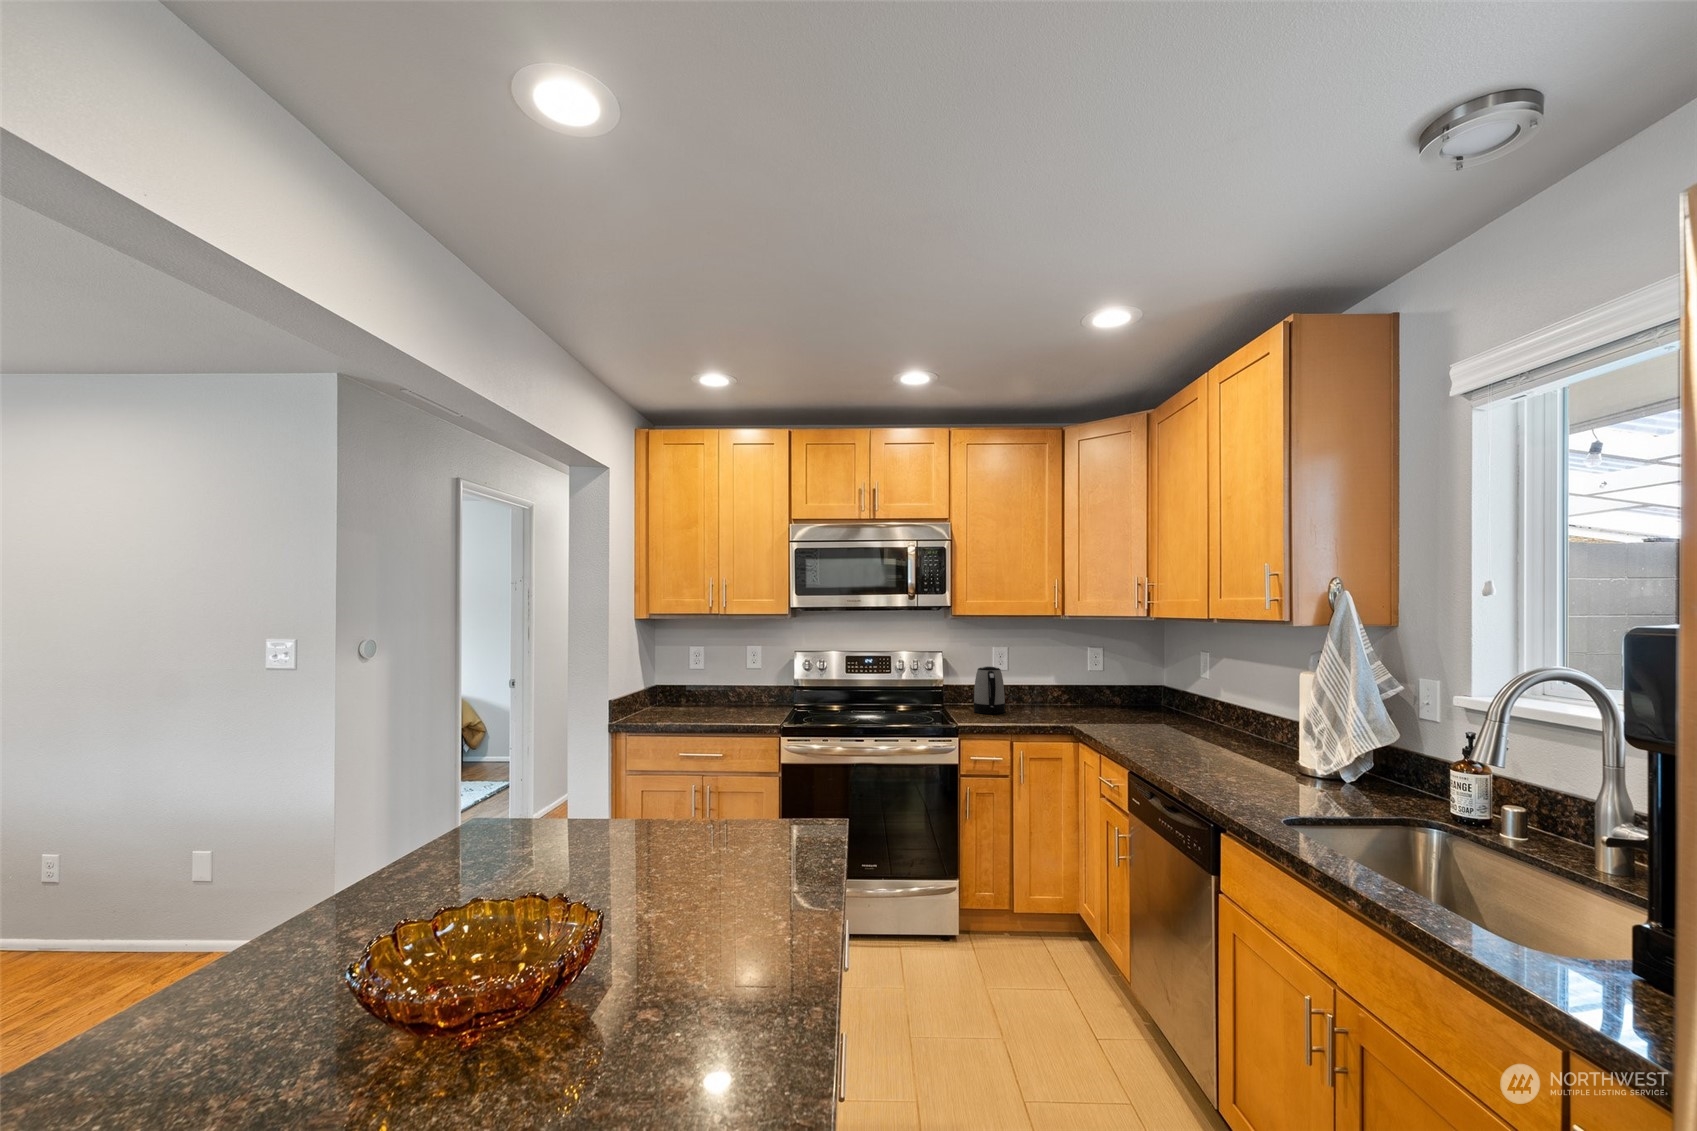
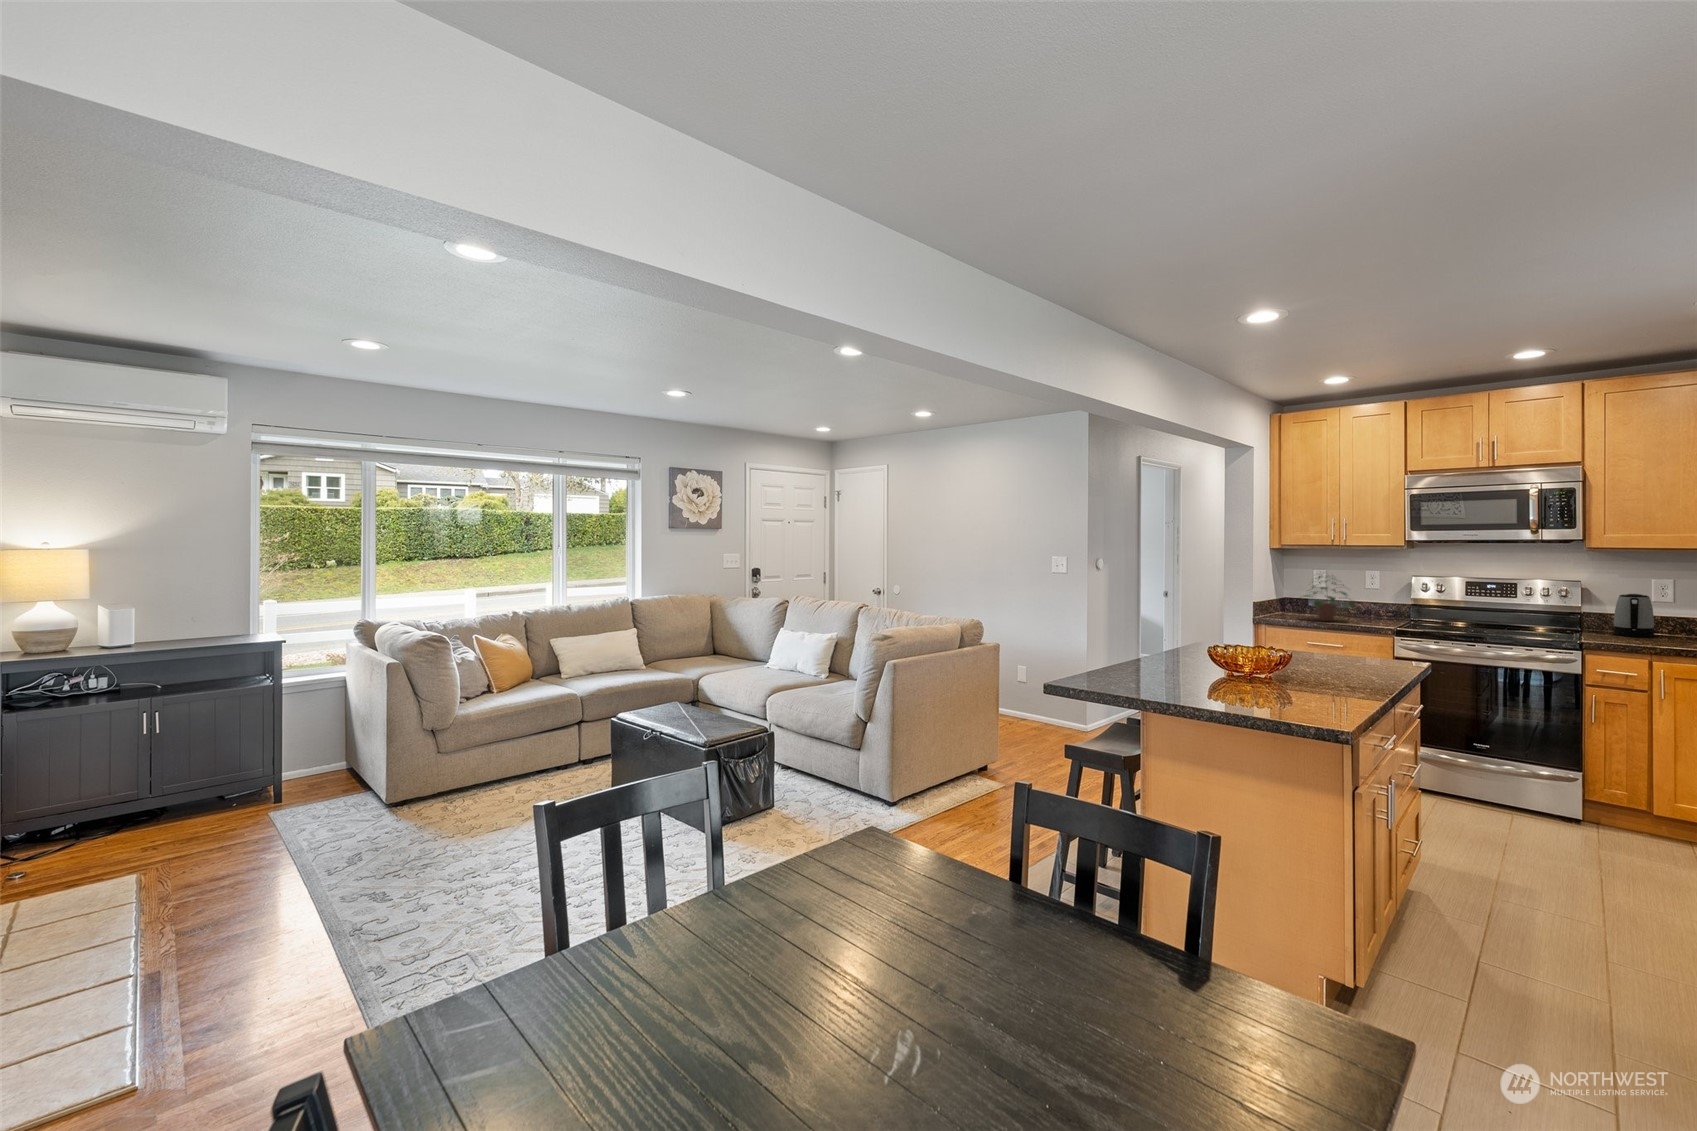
potted plant: none [668,647,738,715] -> present [1305,576,1352,621]

